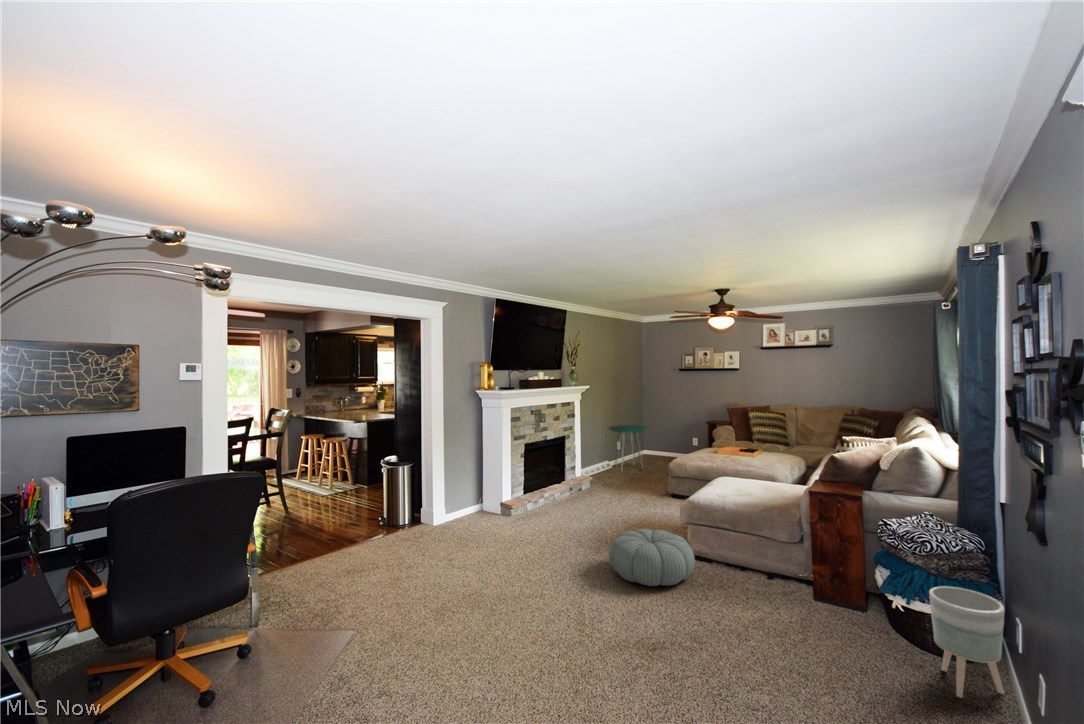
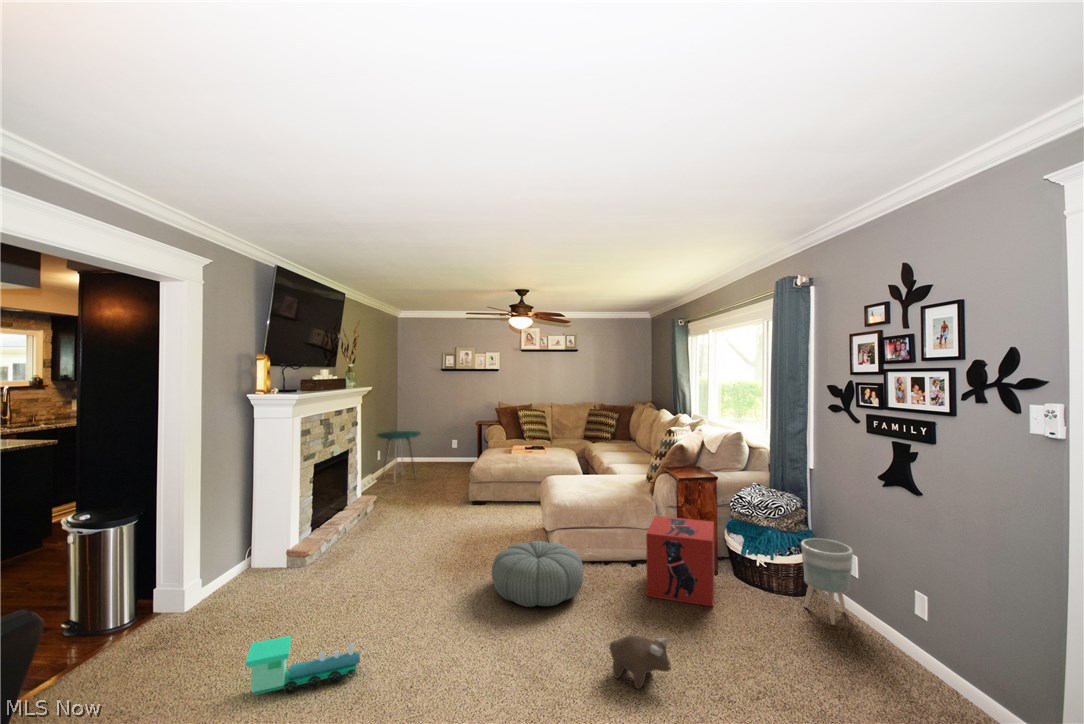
storage box: none [748,529,851,634] -> present [646,516,715,607]
toy train: none [419,547,488,587] -> present [246,636,361,695]
plush toy: none [641,615,687,661] -> present [610,635,673,689]

